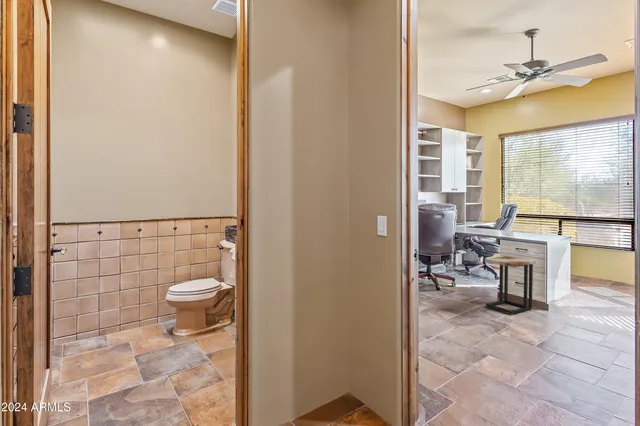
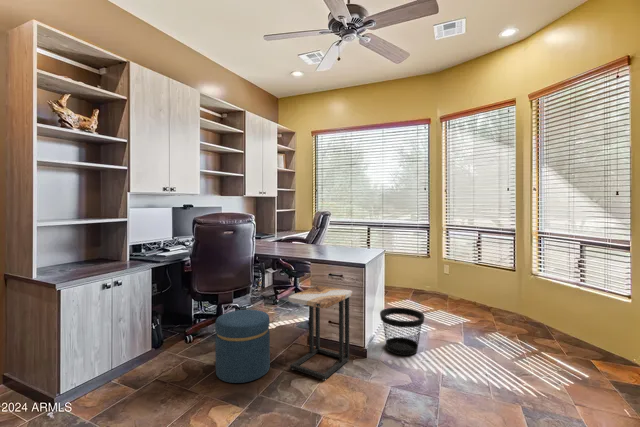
ottoman: none [435,267,471,307] -> present [215,310,270,383]
wastebasket: none [561,280,604,315] -> present [380,307,424,355]

